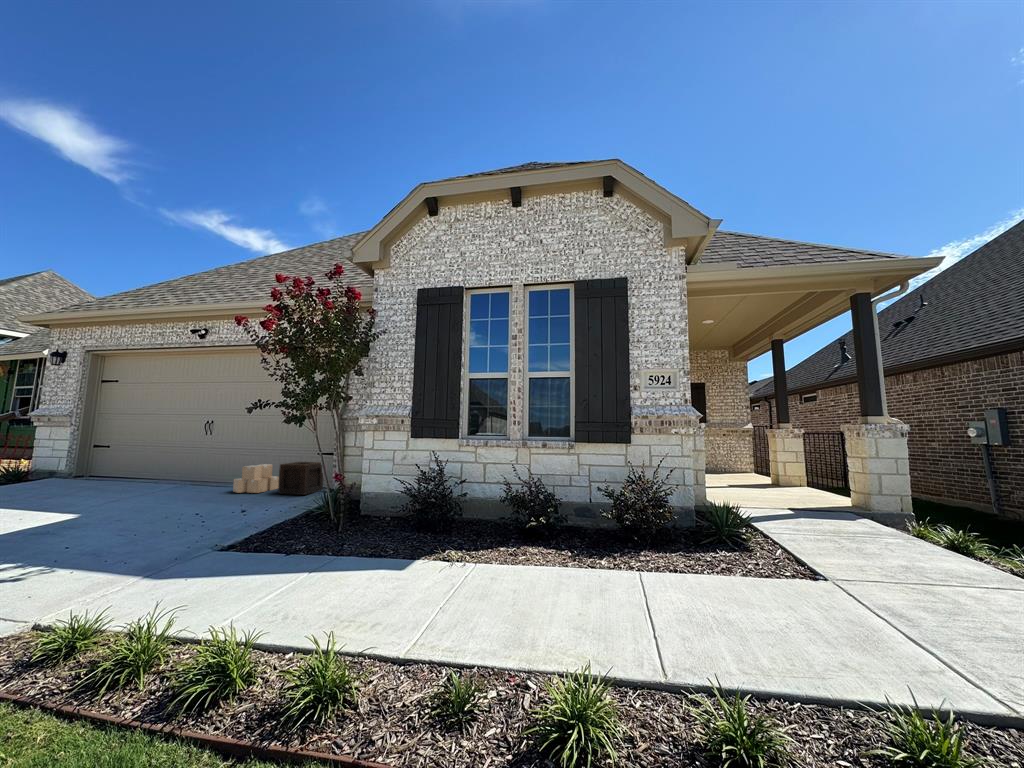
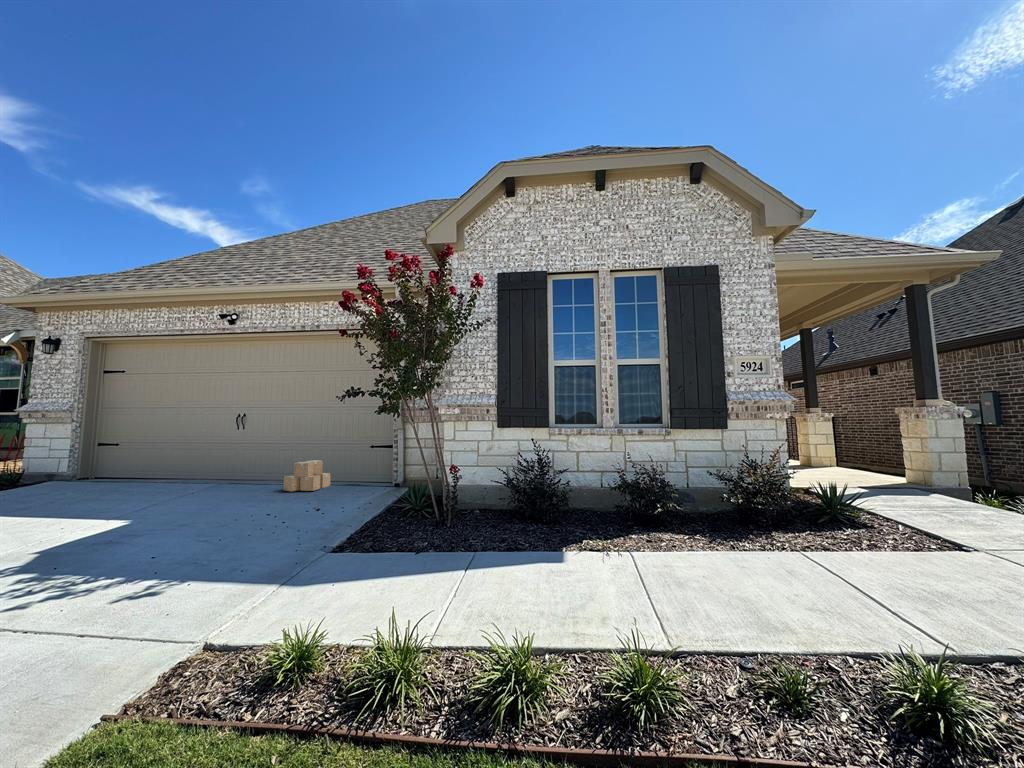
wooden crate: present [278,462,323,495] -> none [337,457,380,491]

